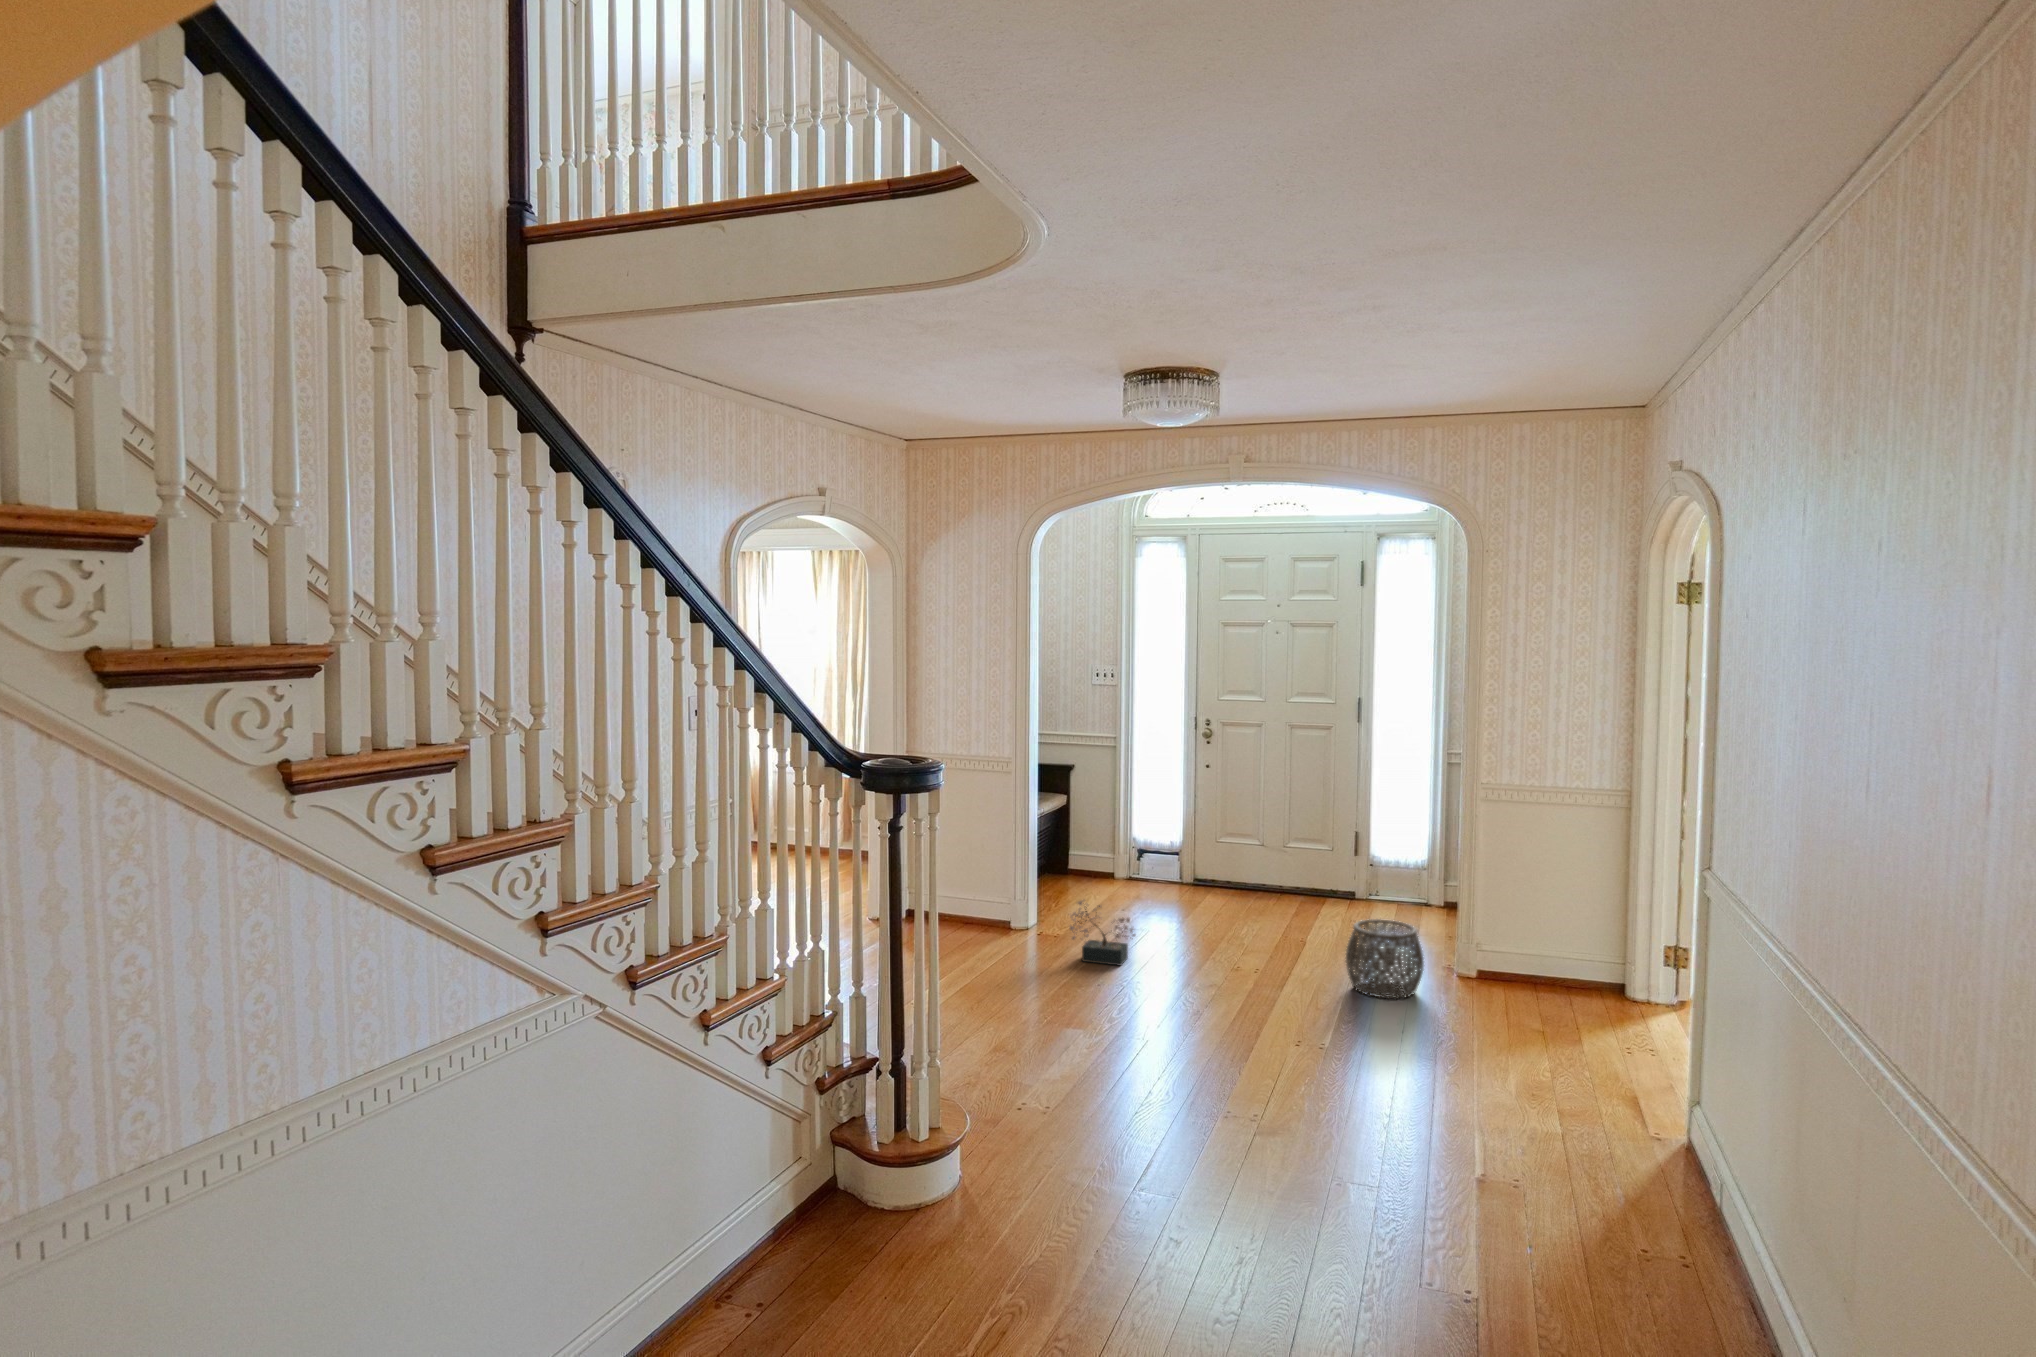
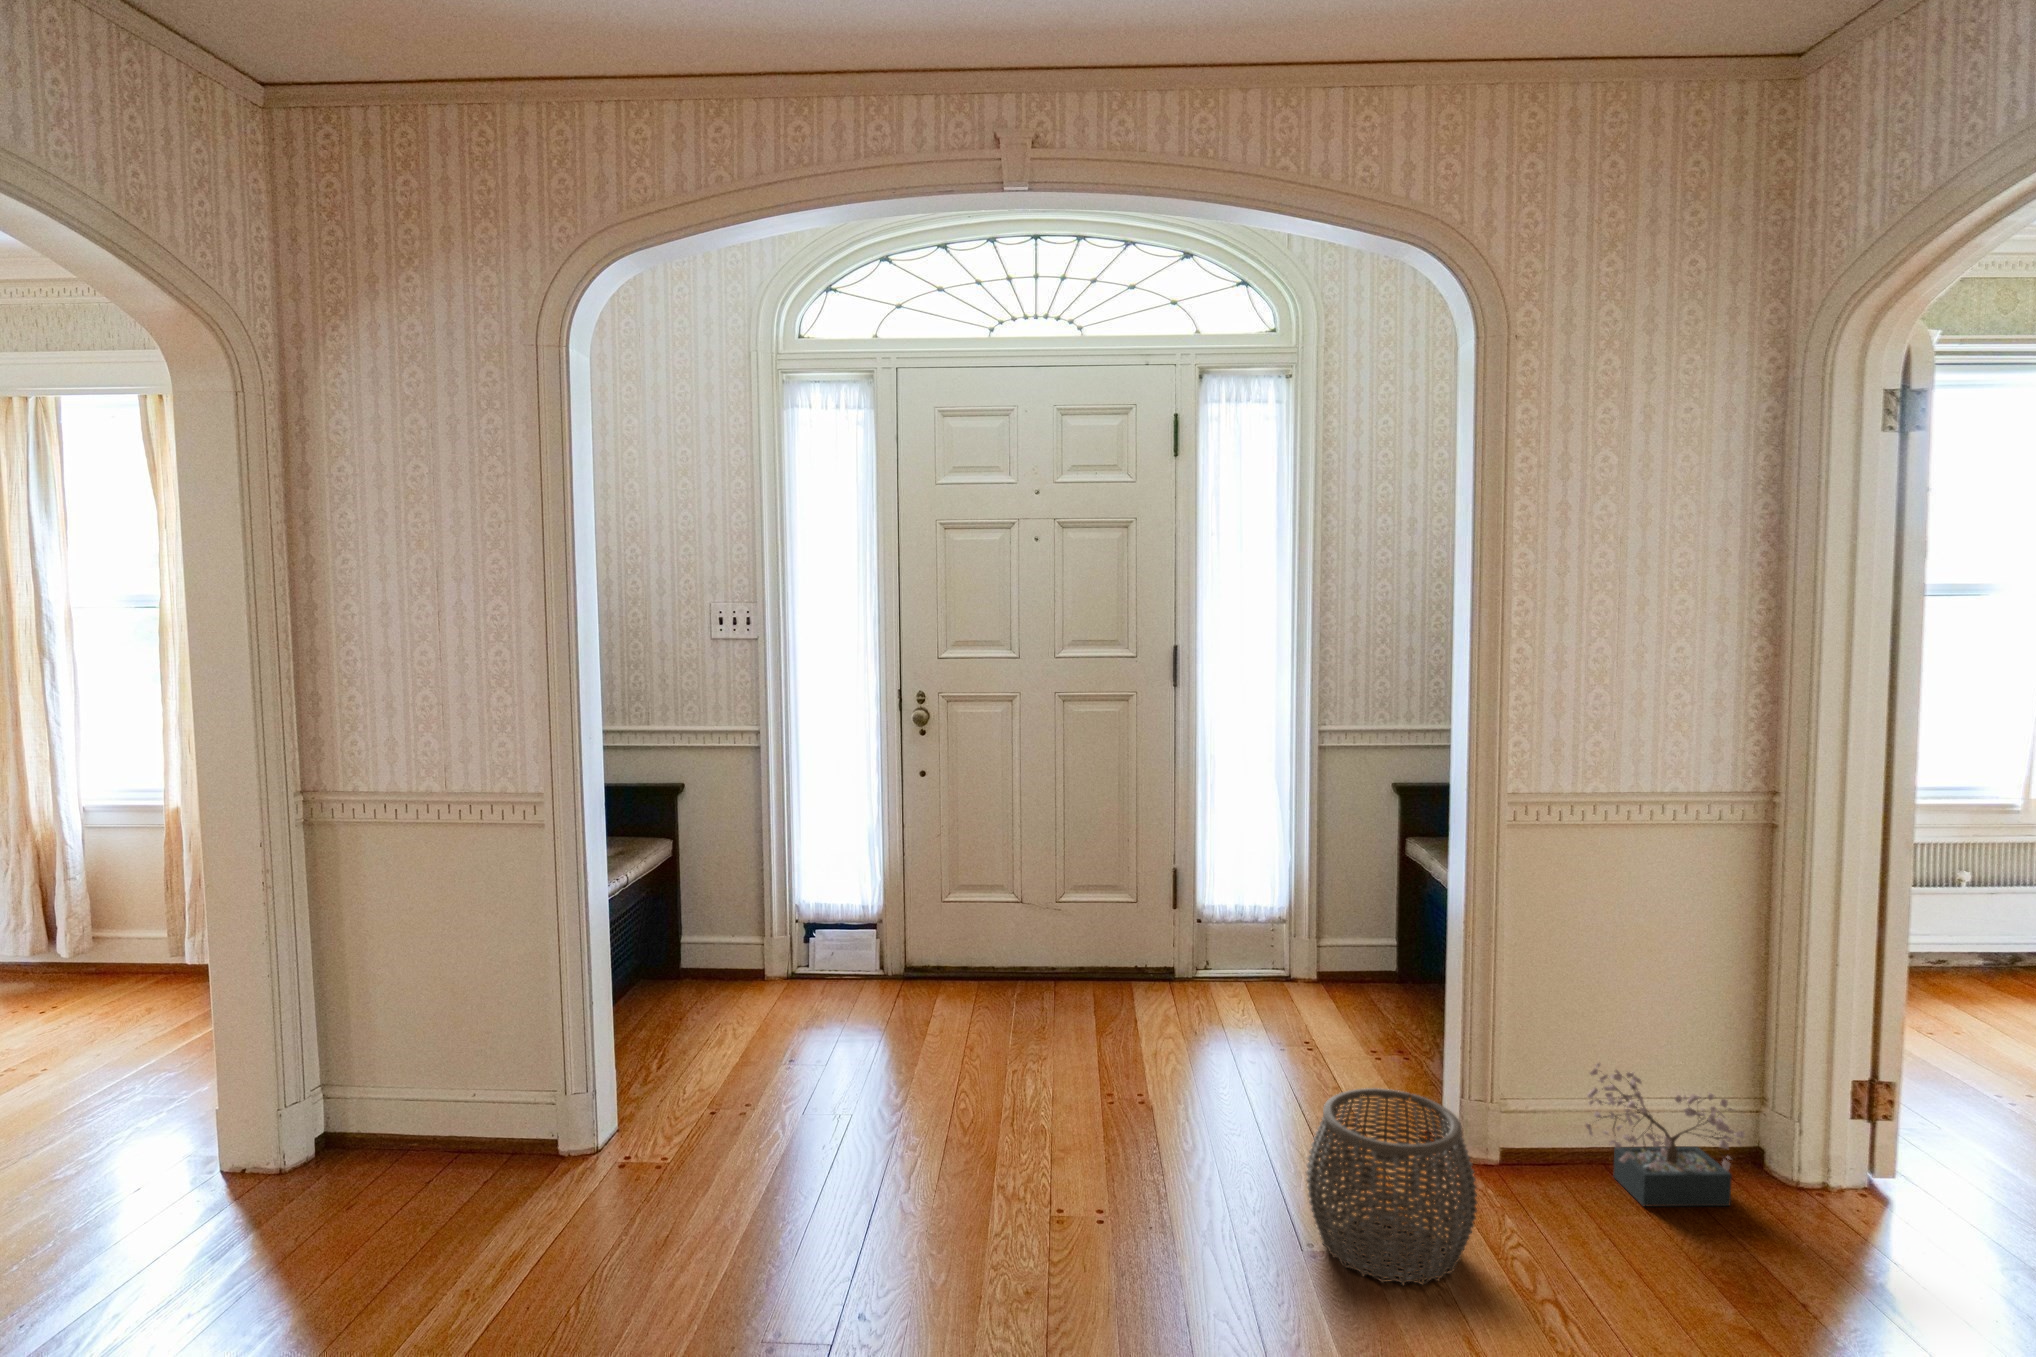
decorative plant: present [1070,900,1135,966] -> present [1586,1063,1745,1206]

